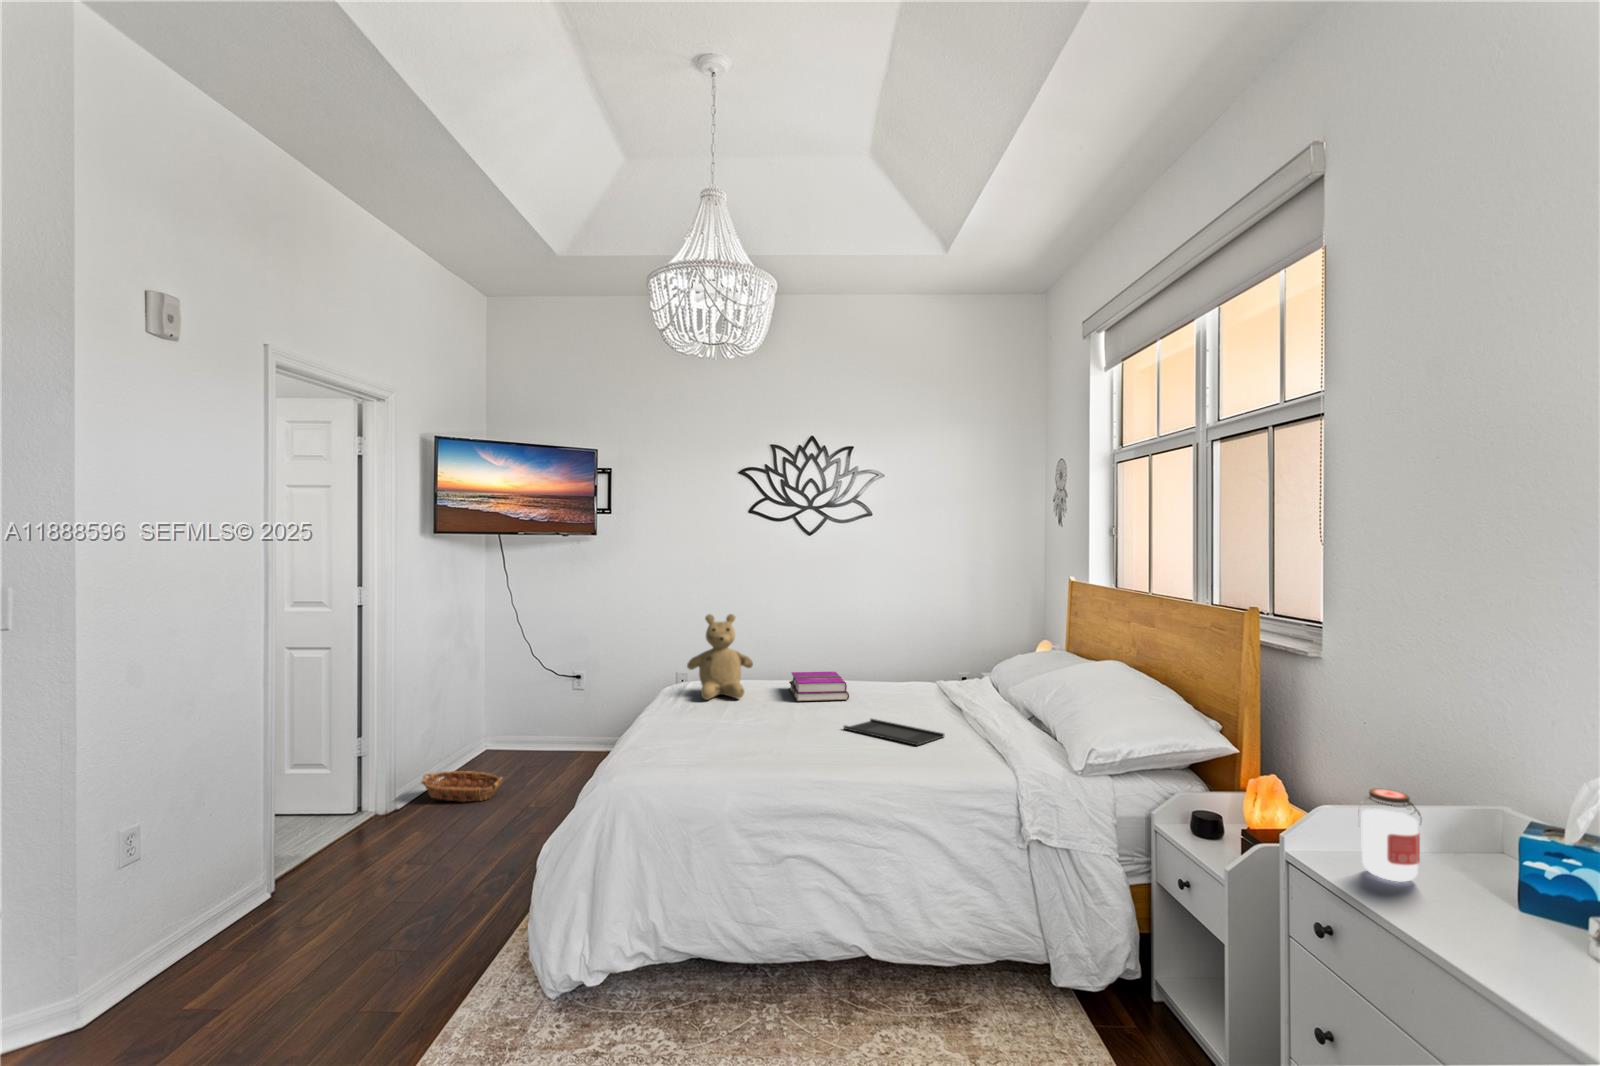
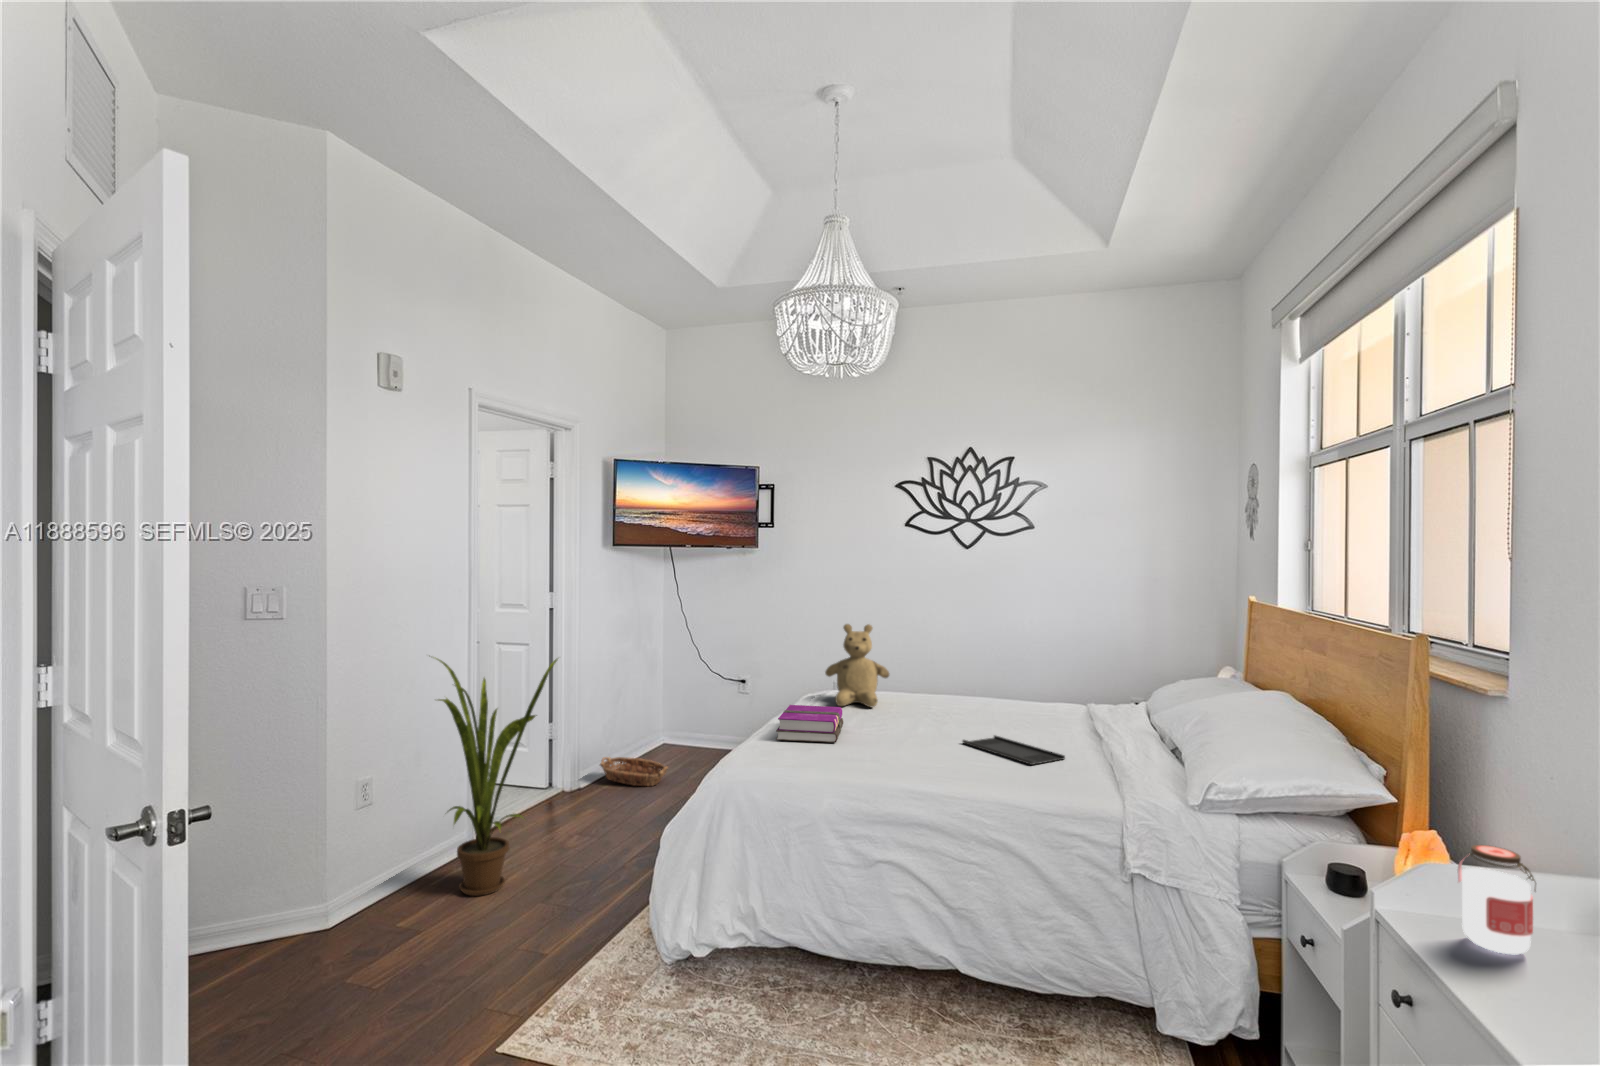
house plant: none [213,666,394,954] -> present [436,658,558,896]
hardback book: present [789,672,849,701] -> present [776,705,844,743]

